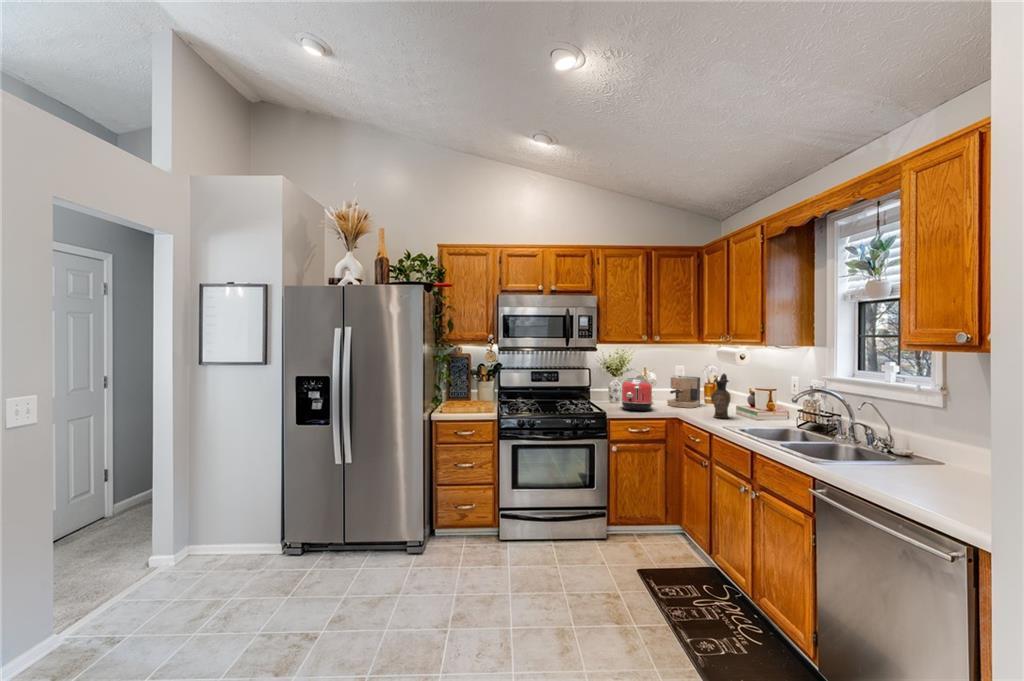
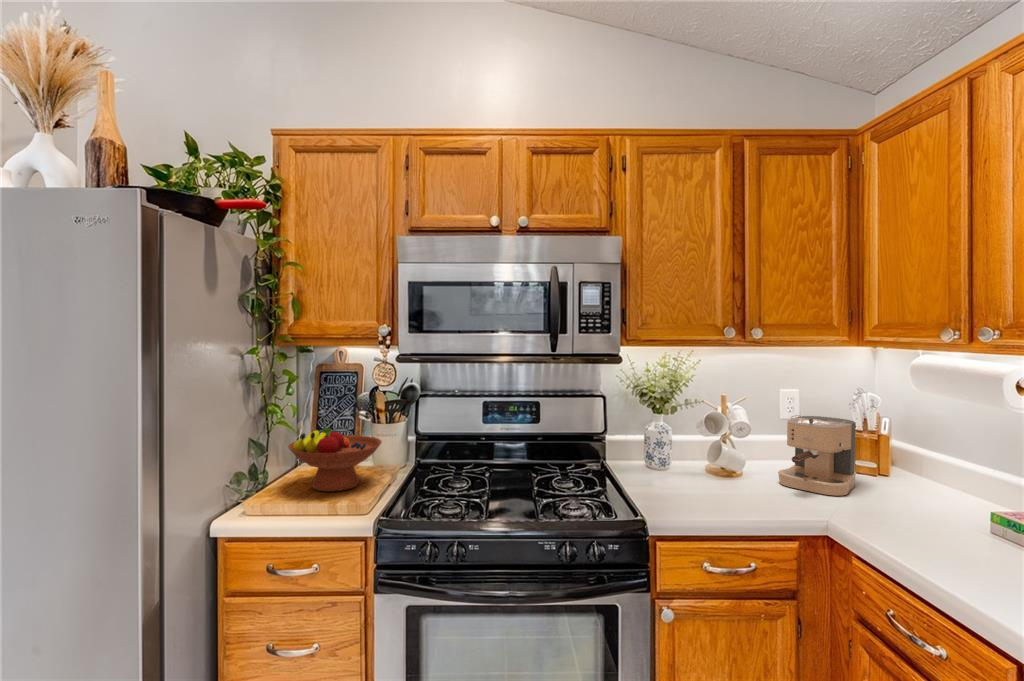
ceramic pitcher: present [711,373,731,418] -> none [927,429,990,554]
toaster: present [621,378,652,411] -> none [678,425,755,512]
fruit bowl: none [451,380,491,407] -> present [288,428,382,491]

